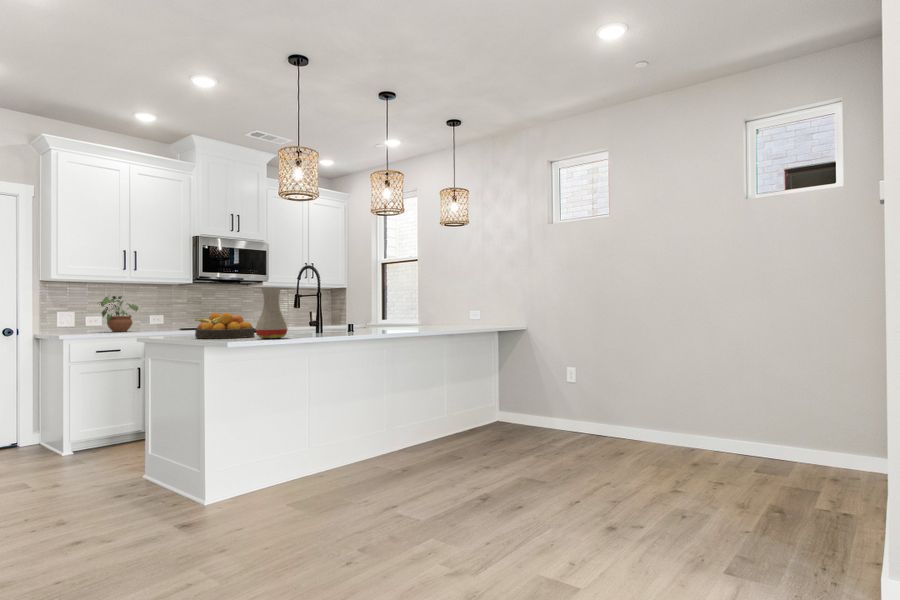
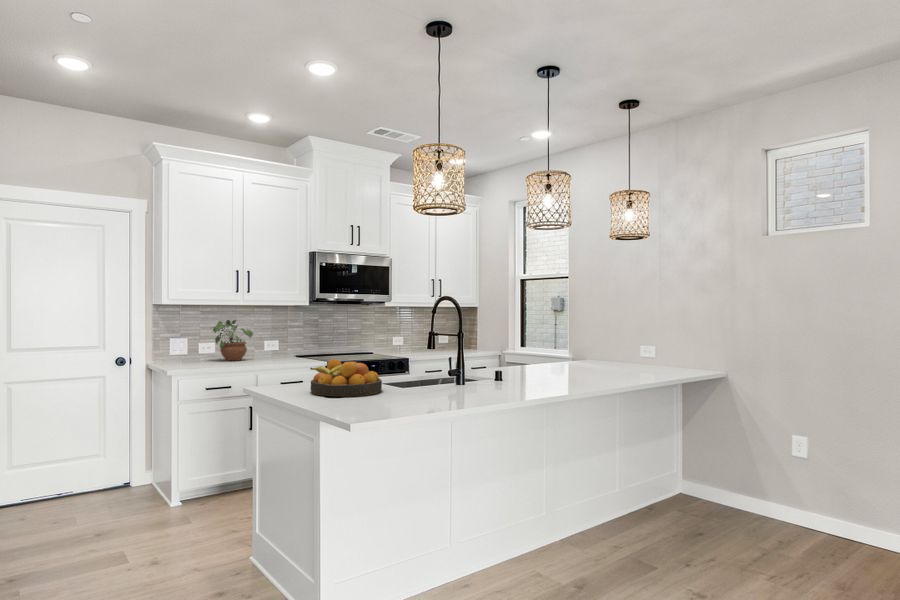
vase: present [255,288,288,339] -> none [384,333,425,402]

